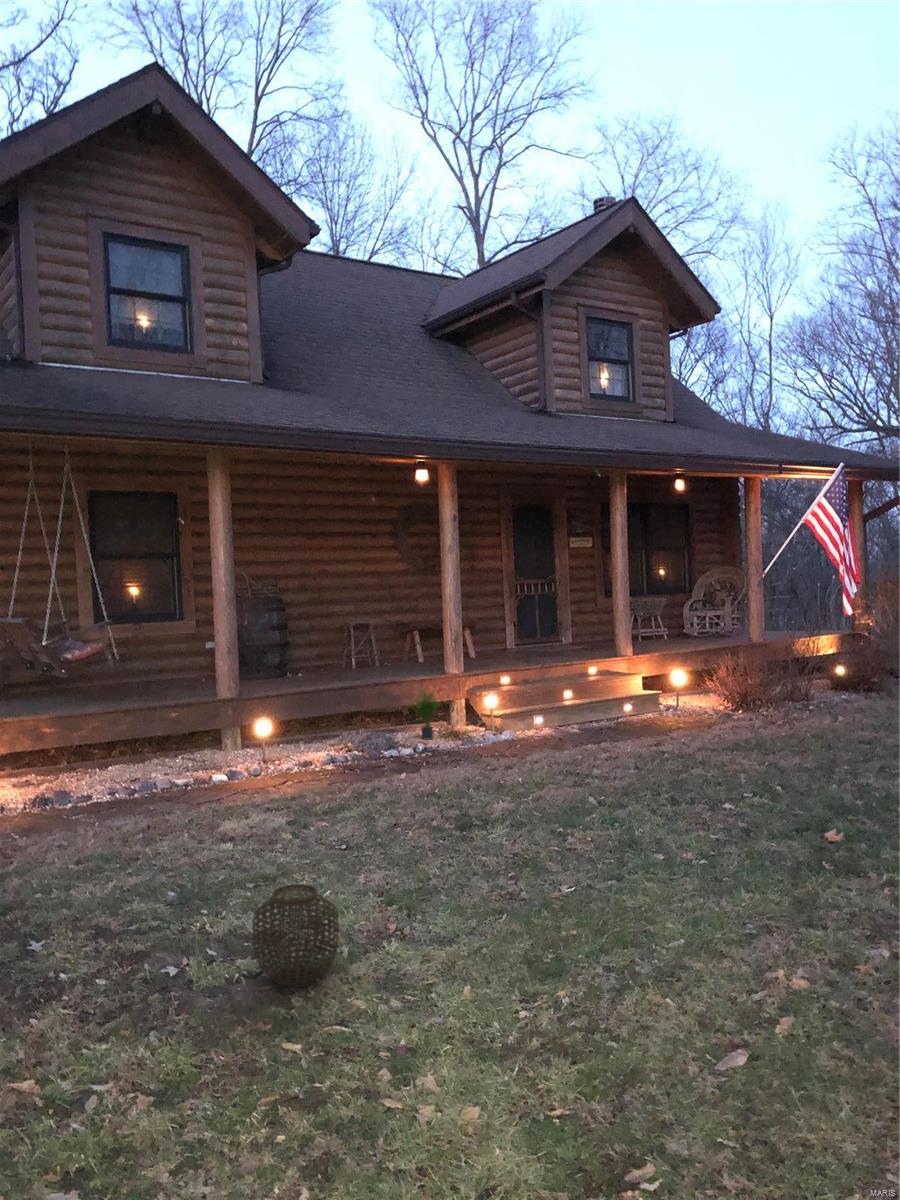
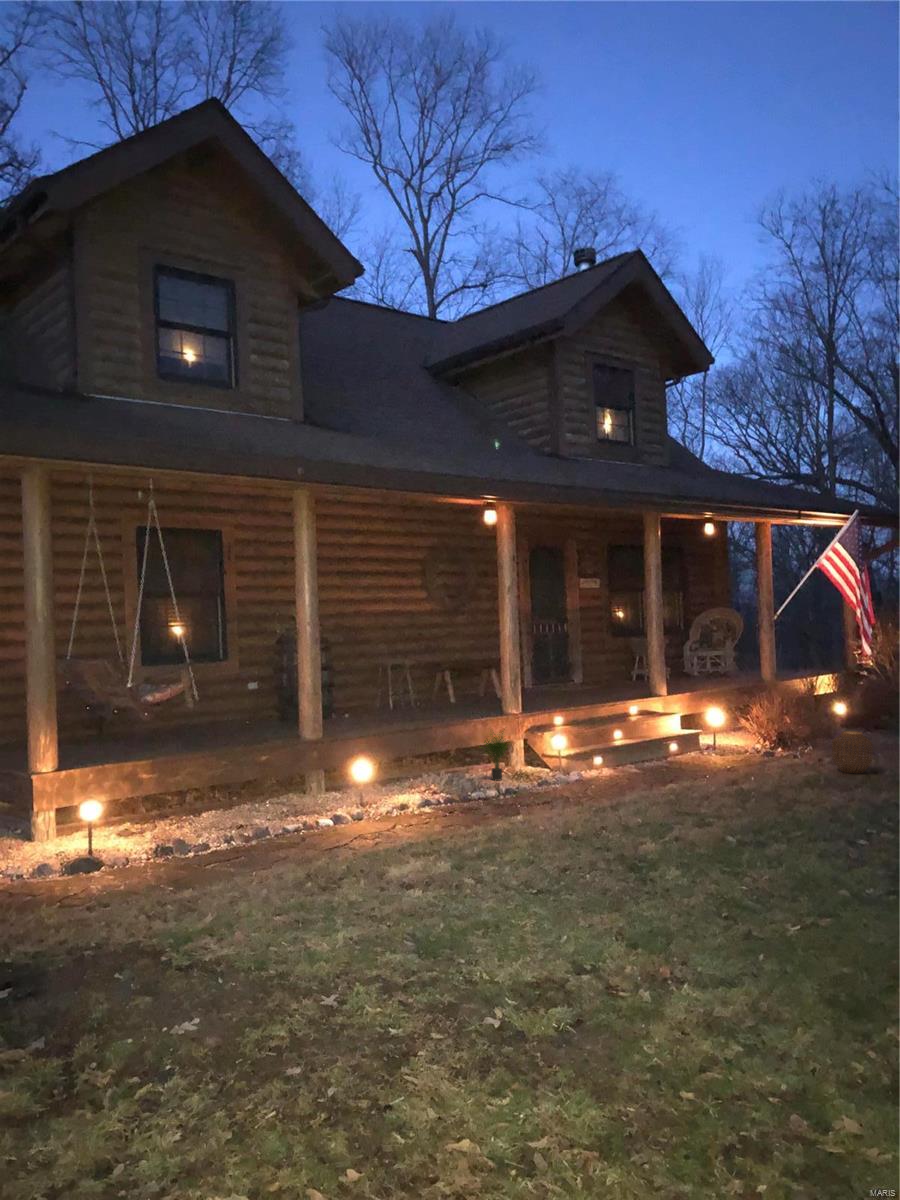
woven basket: present [252,884,339,987] -> present [832,731,872,773]

